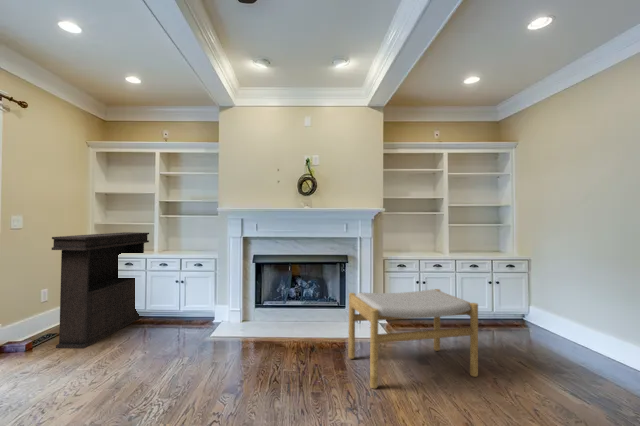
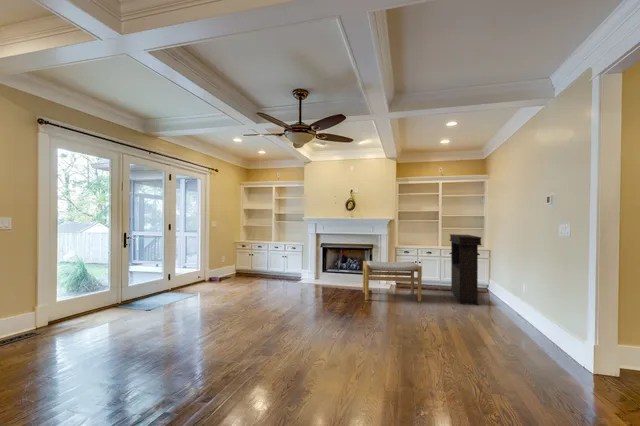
console table: present [52,232,149,349] -> present [450,234,481,305]

